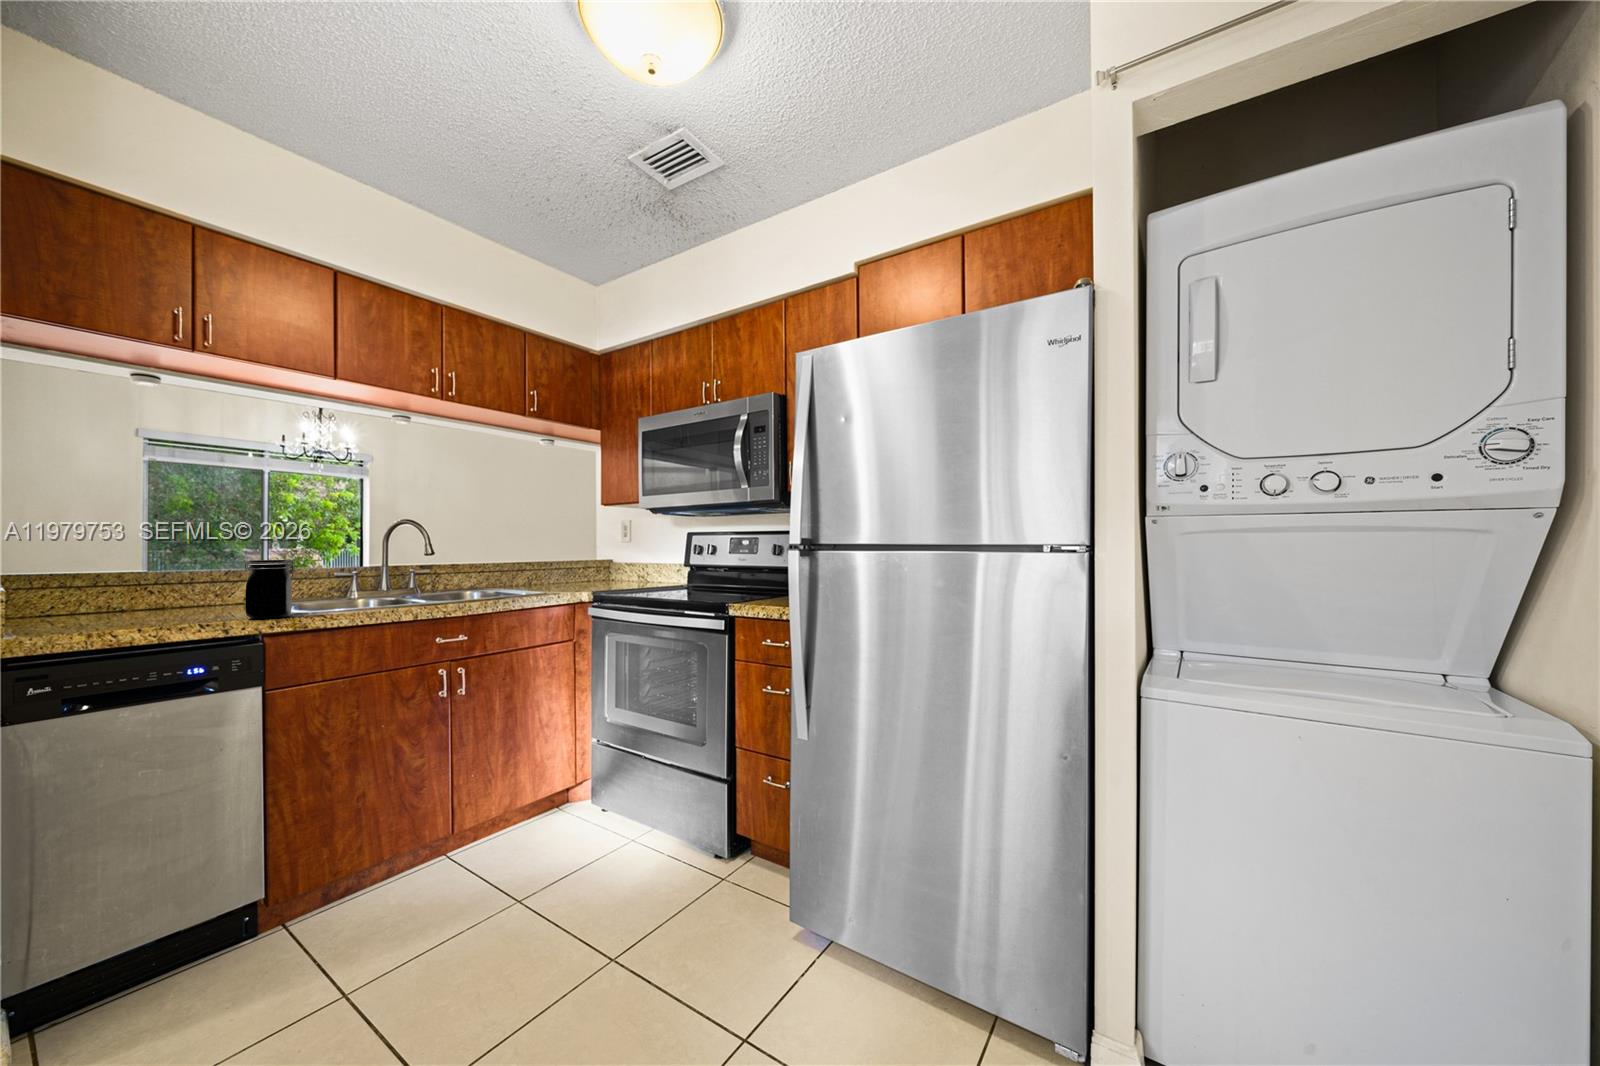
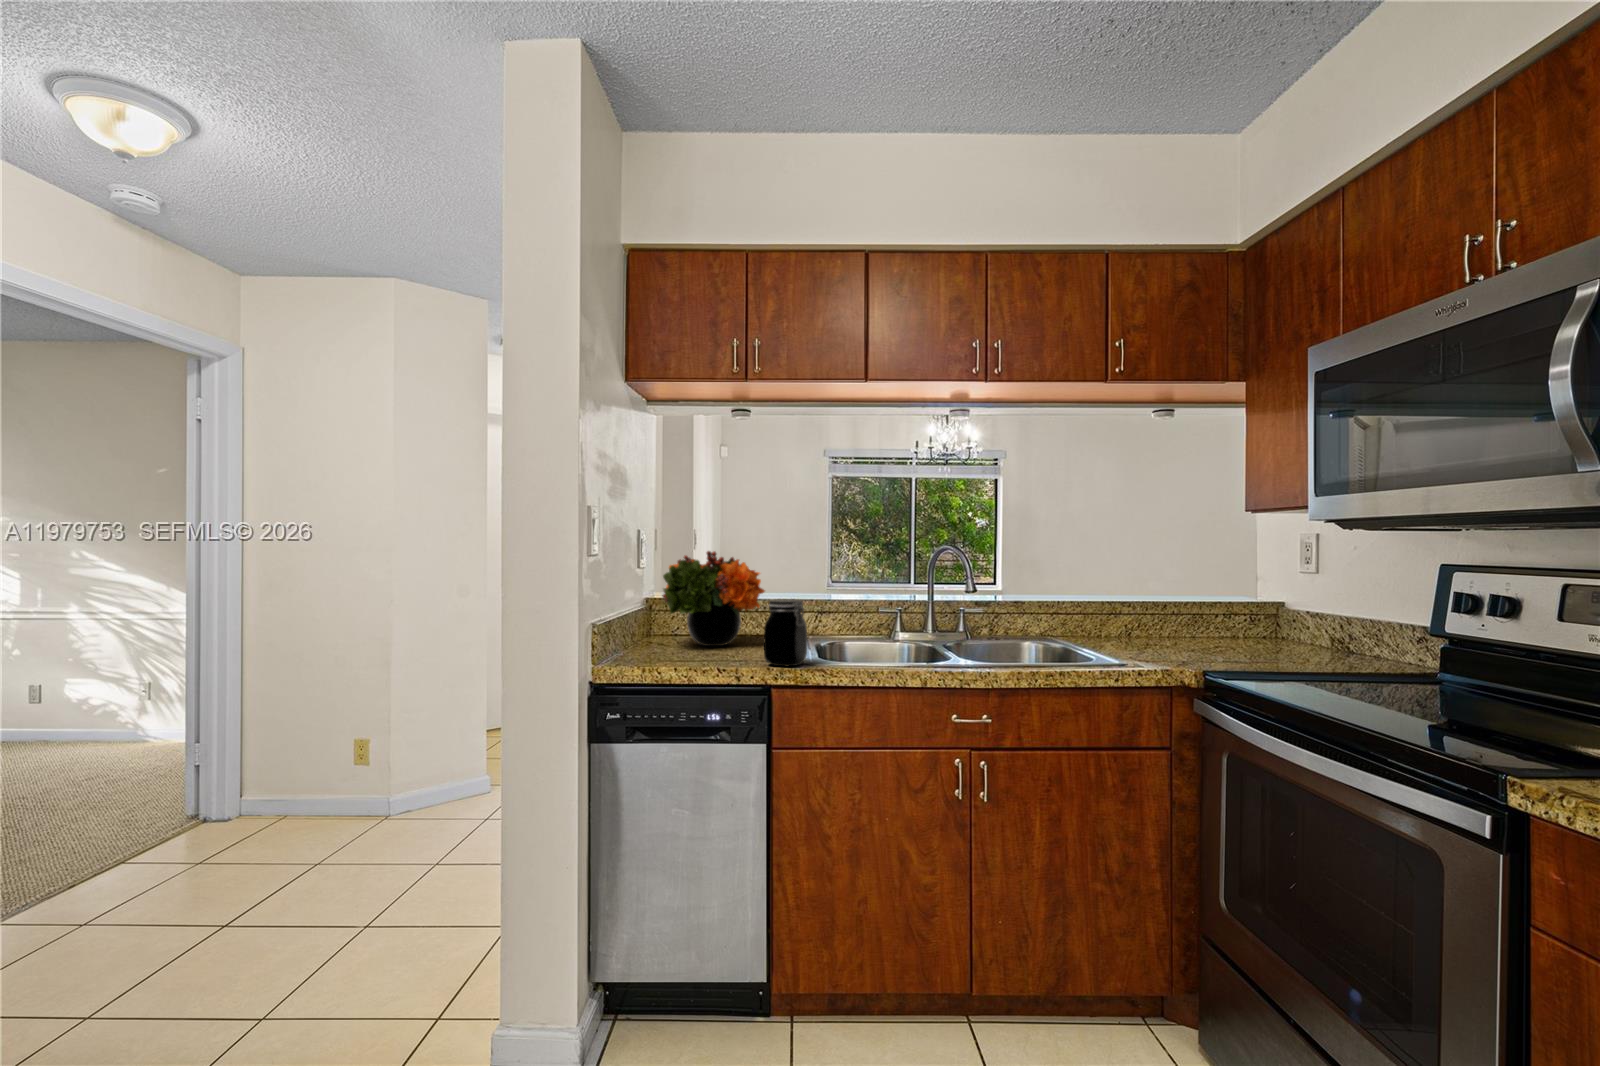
flower arrangement: none [40,519,207,618] -> present [662,551,765,646]

